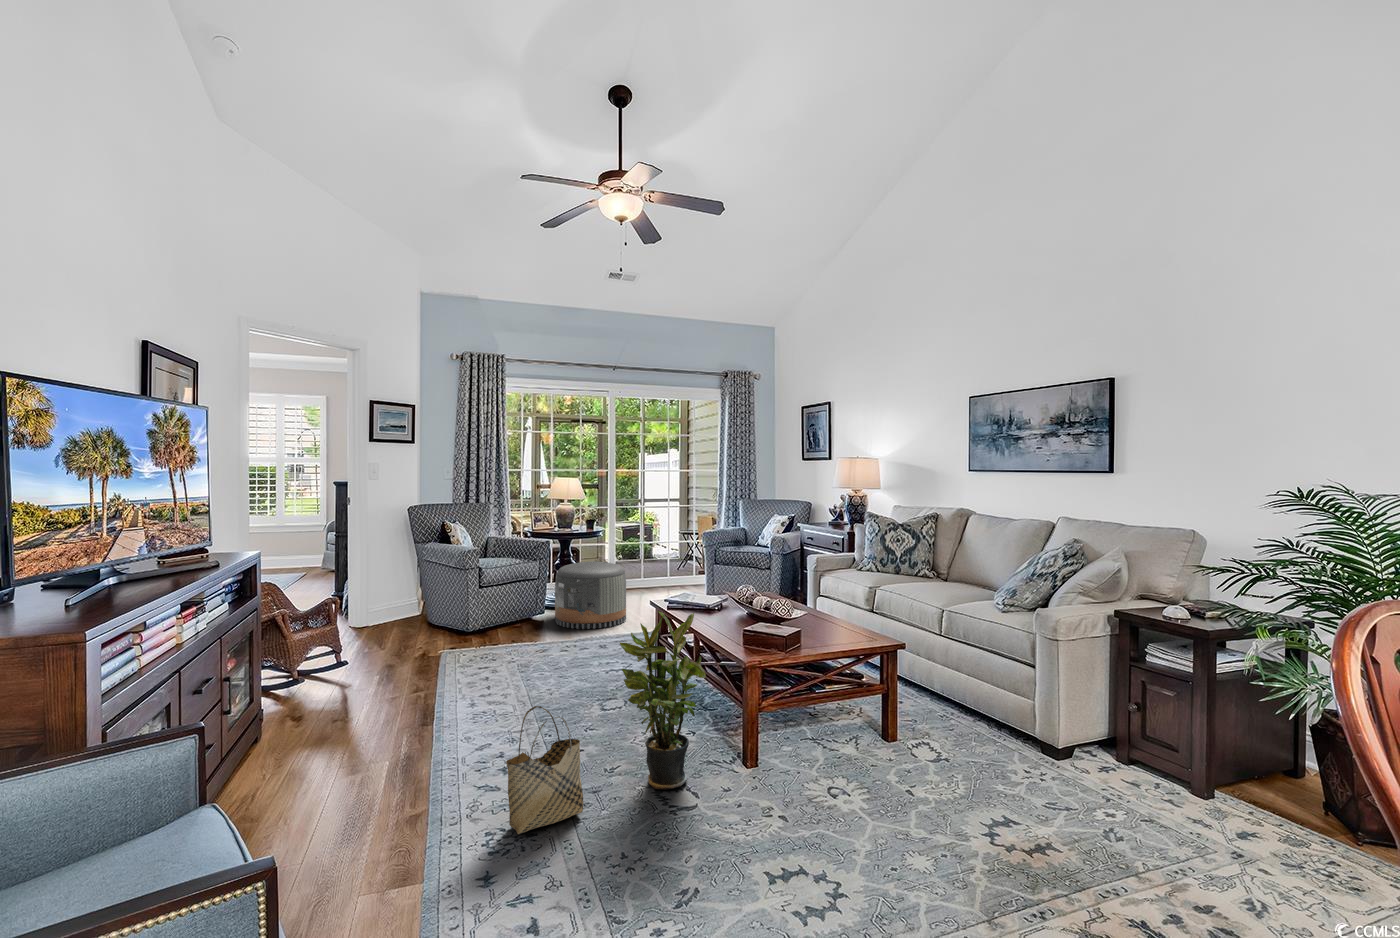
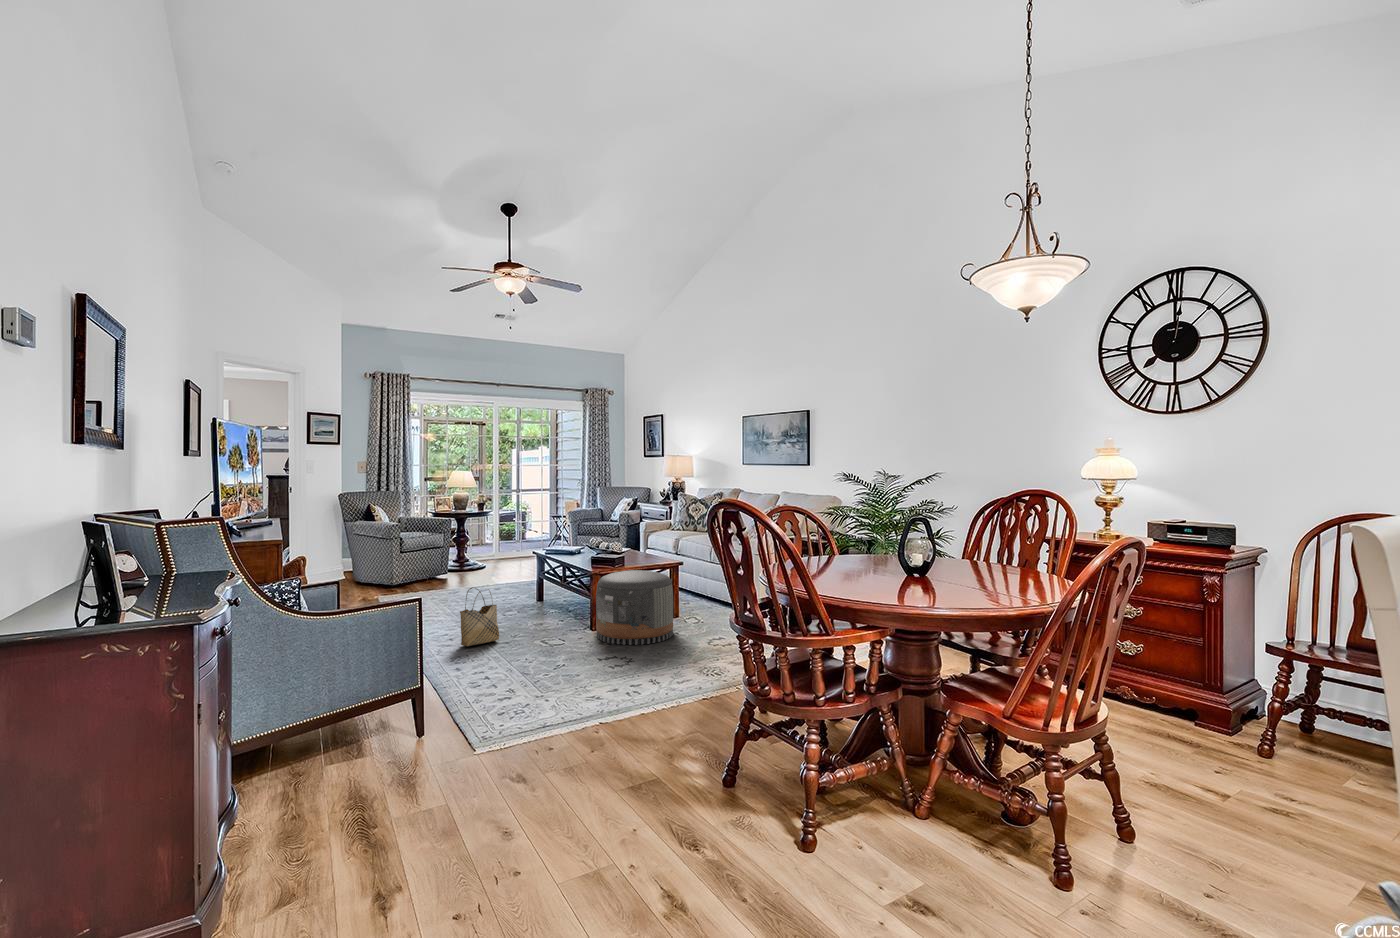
pouf: present [555,561,626,629] -> present [596,570,673,645]
potted plant: present [620,612,706,790] -> none [516,541,564,633]

